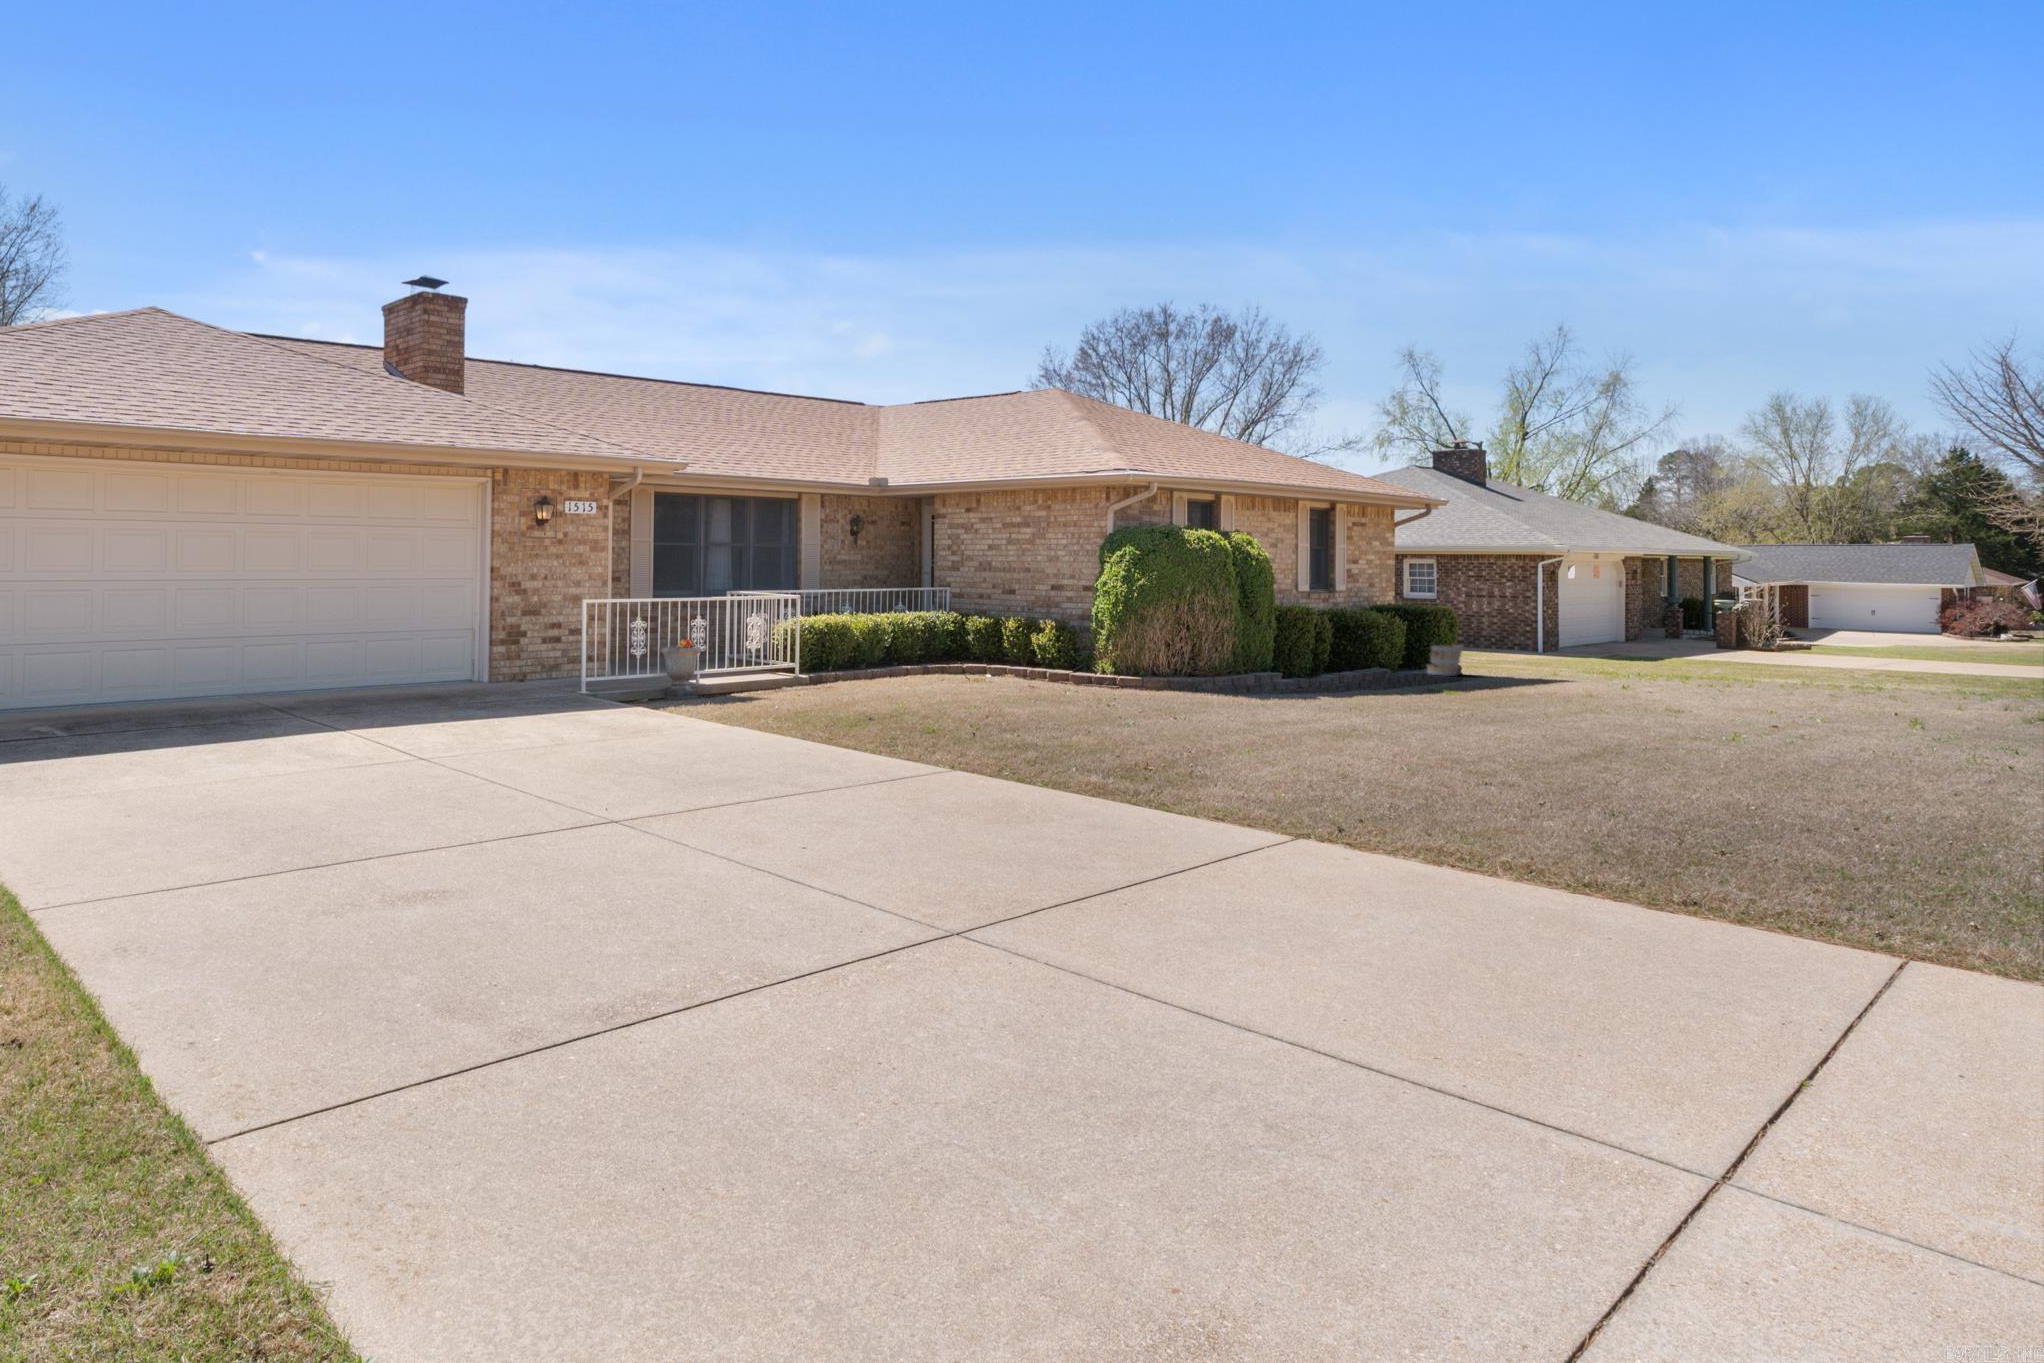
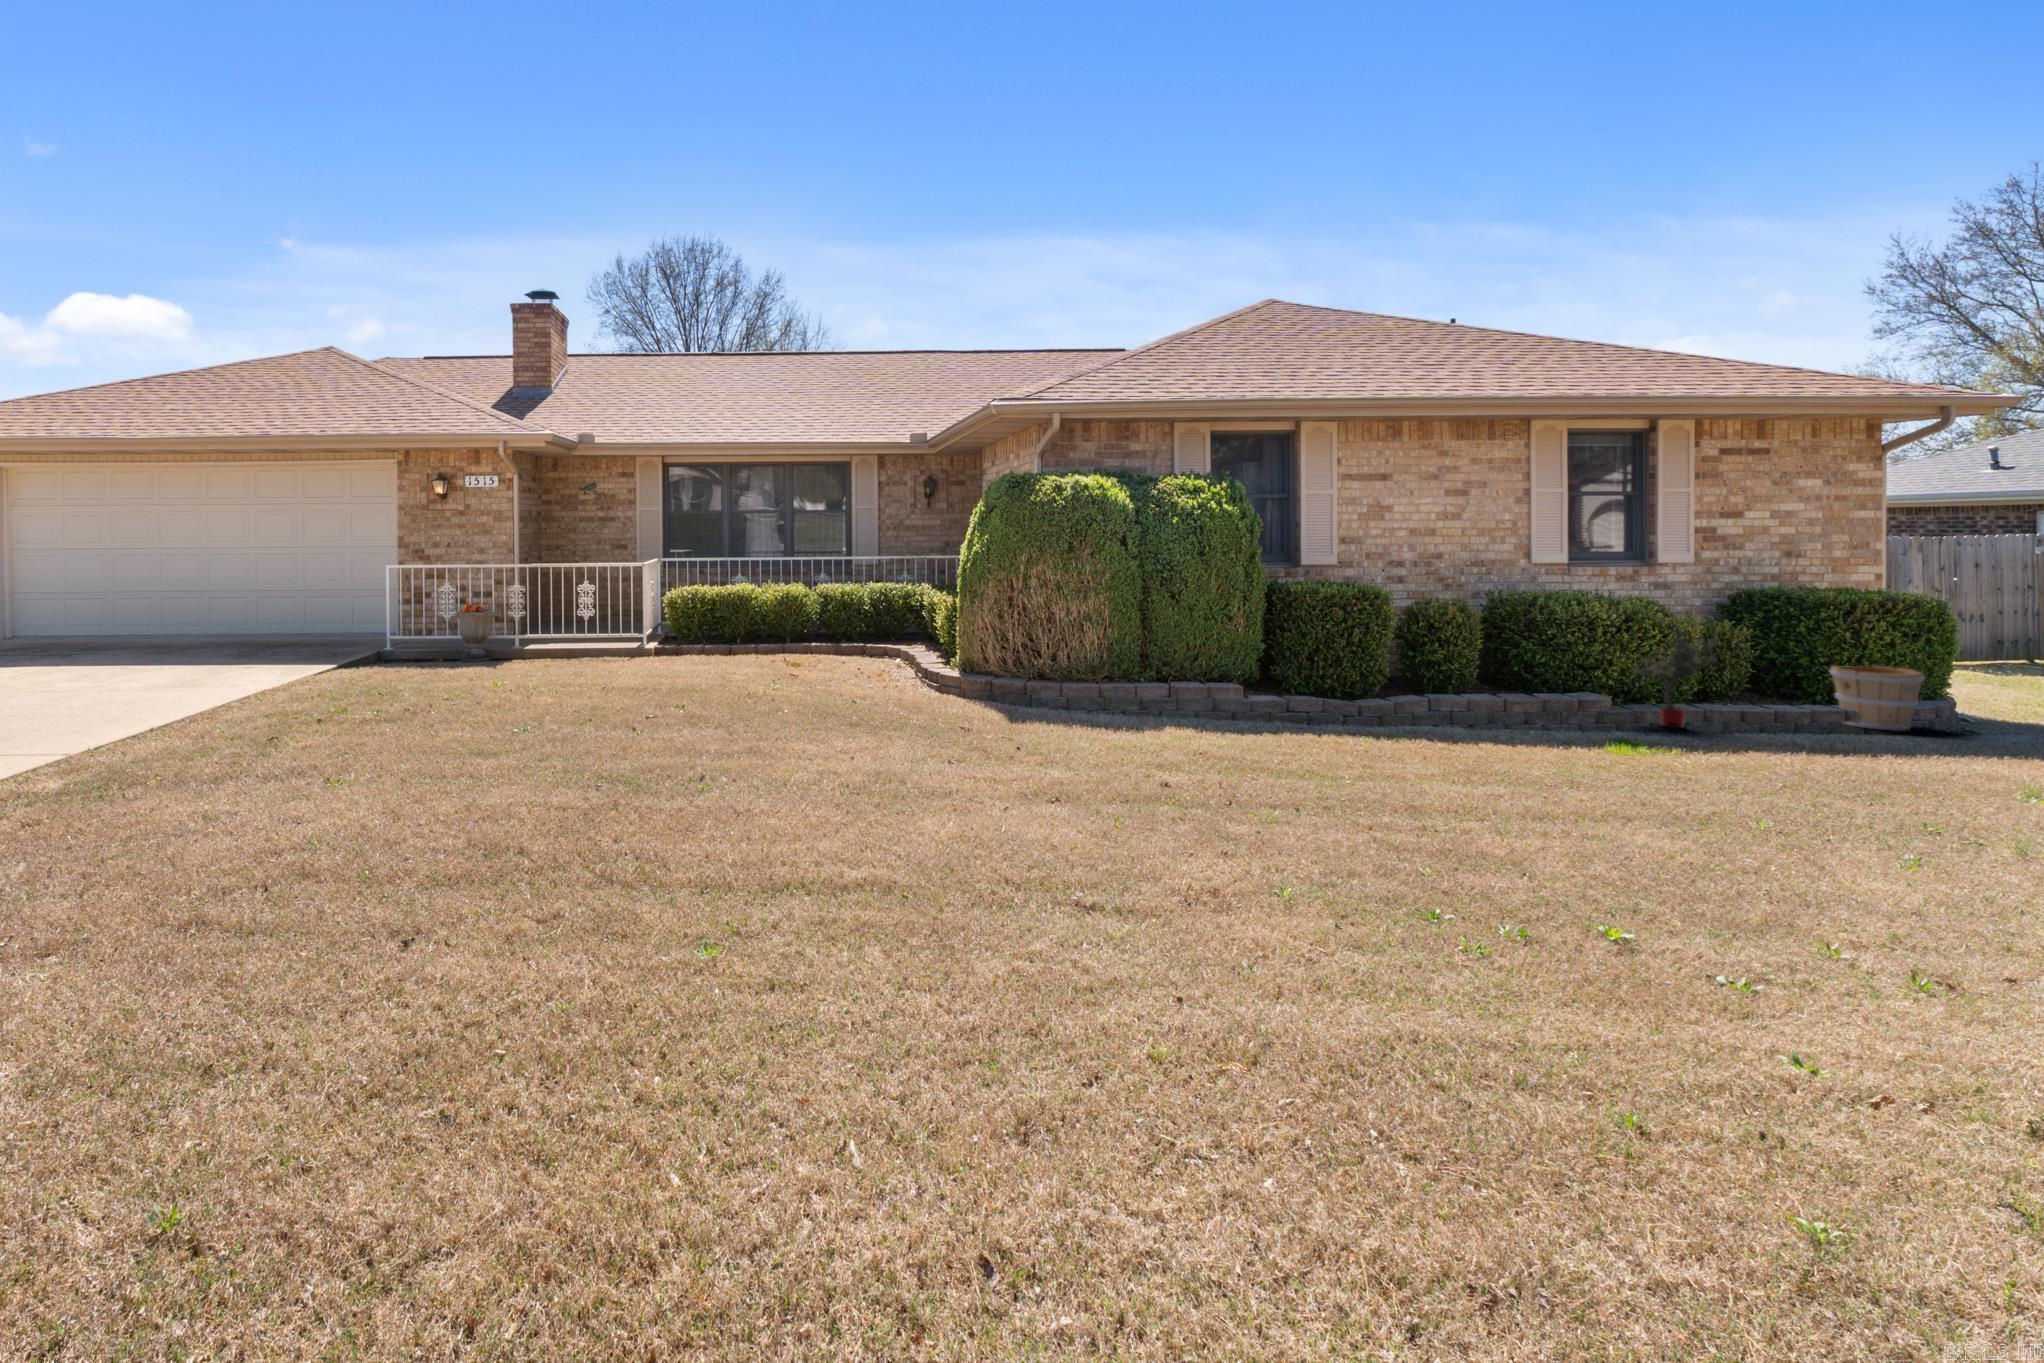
potted tree: none [1382,624,1418,681] -> present [1632,625,1717,728]

